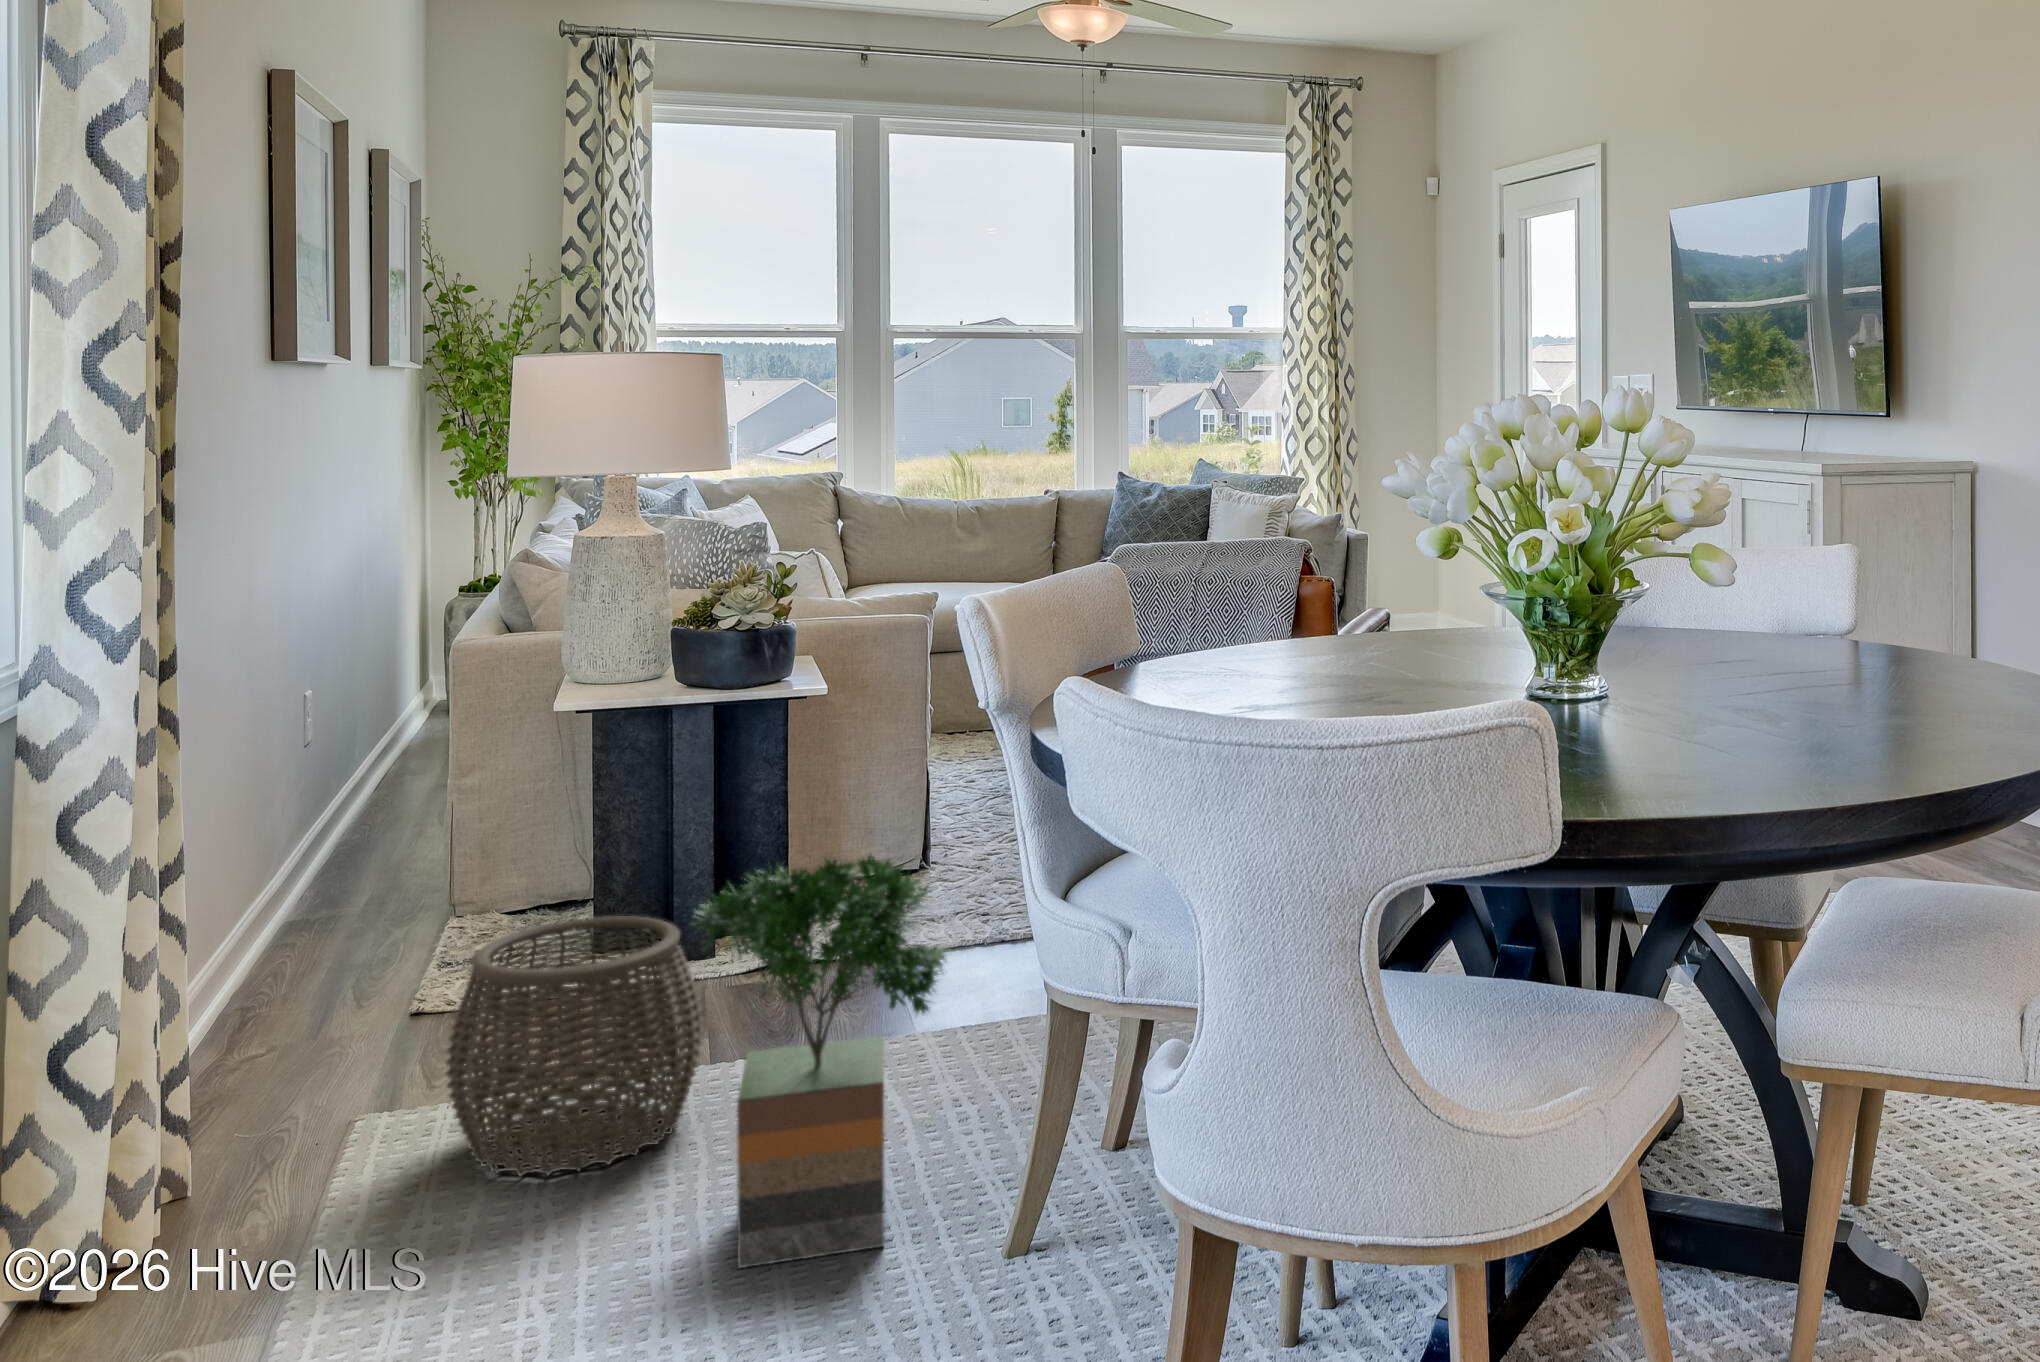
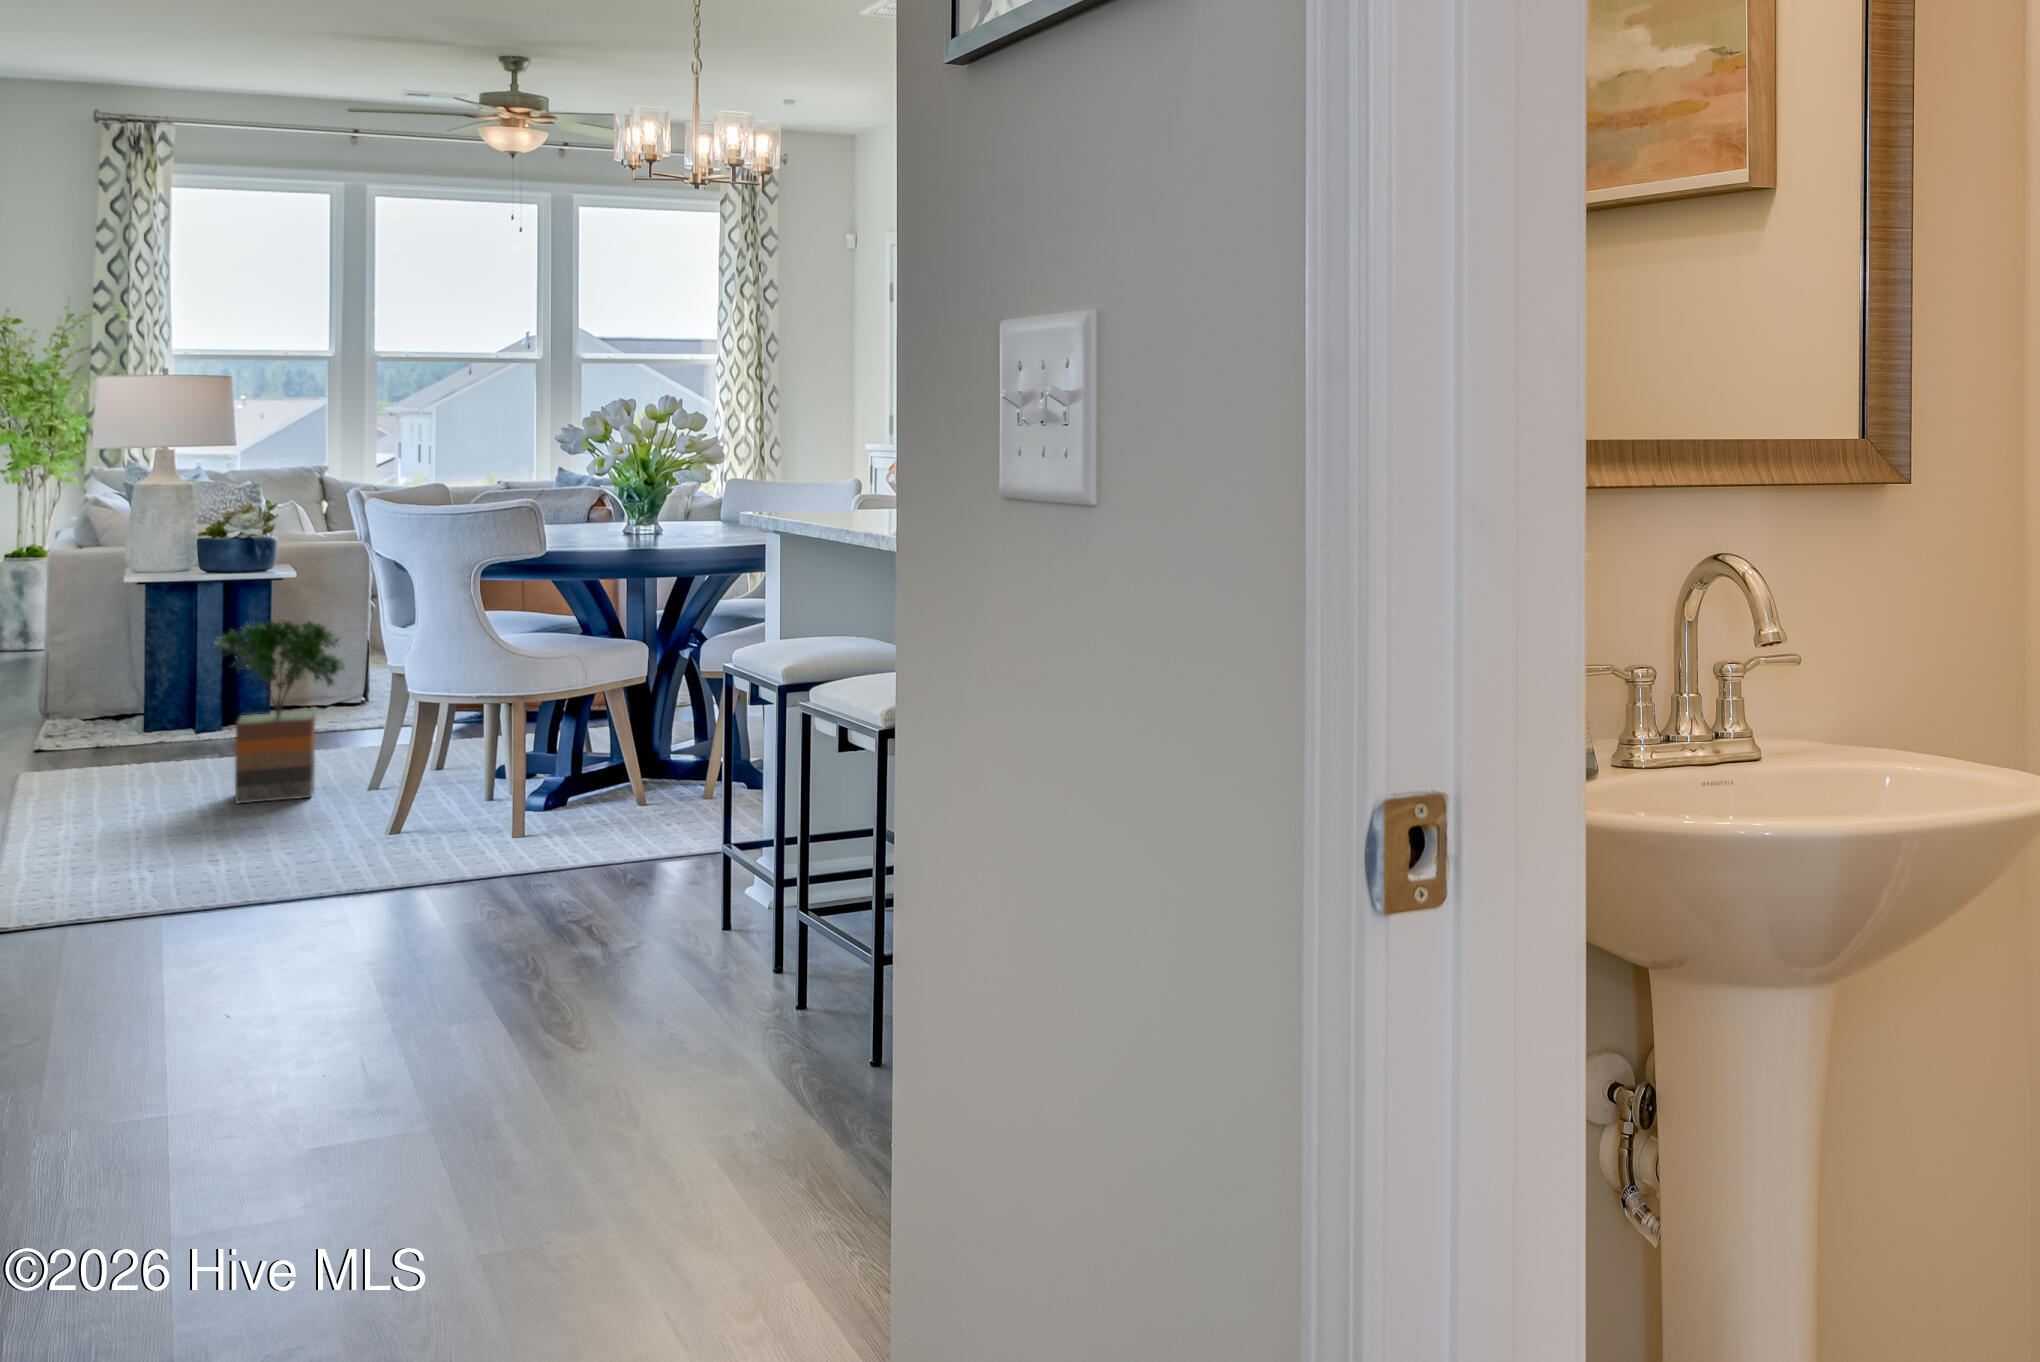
woven basket: present [446,916,703,1176] -> none [73,672,217,789]

